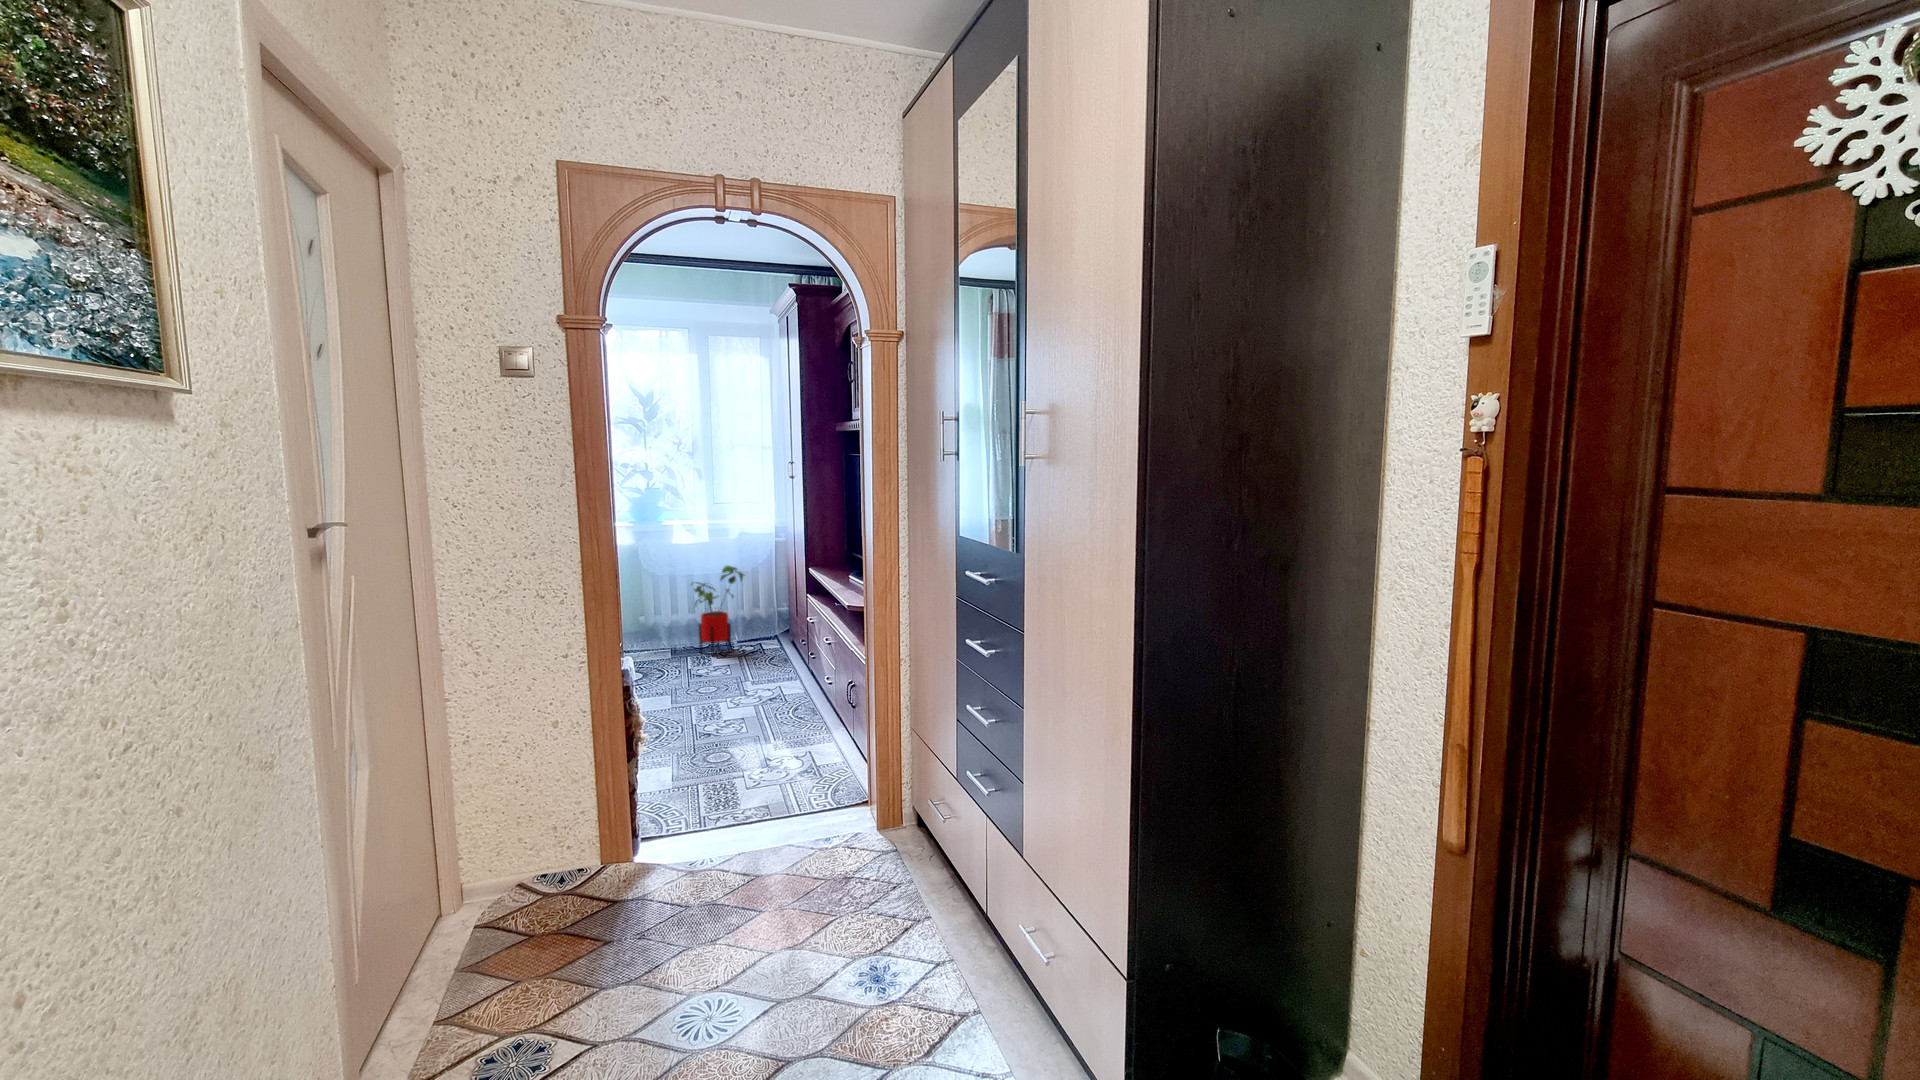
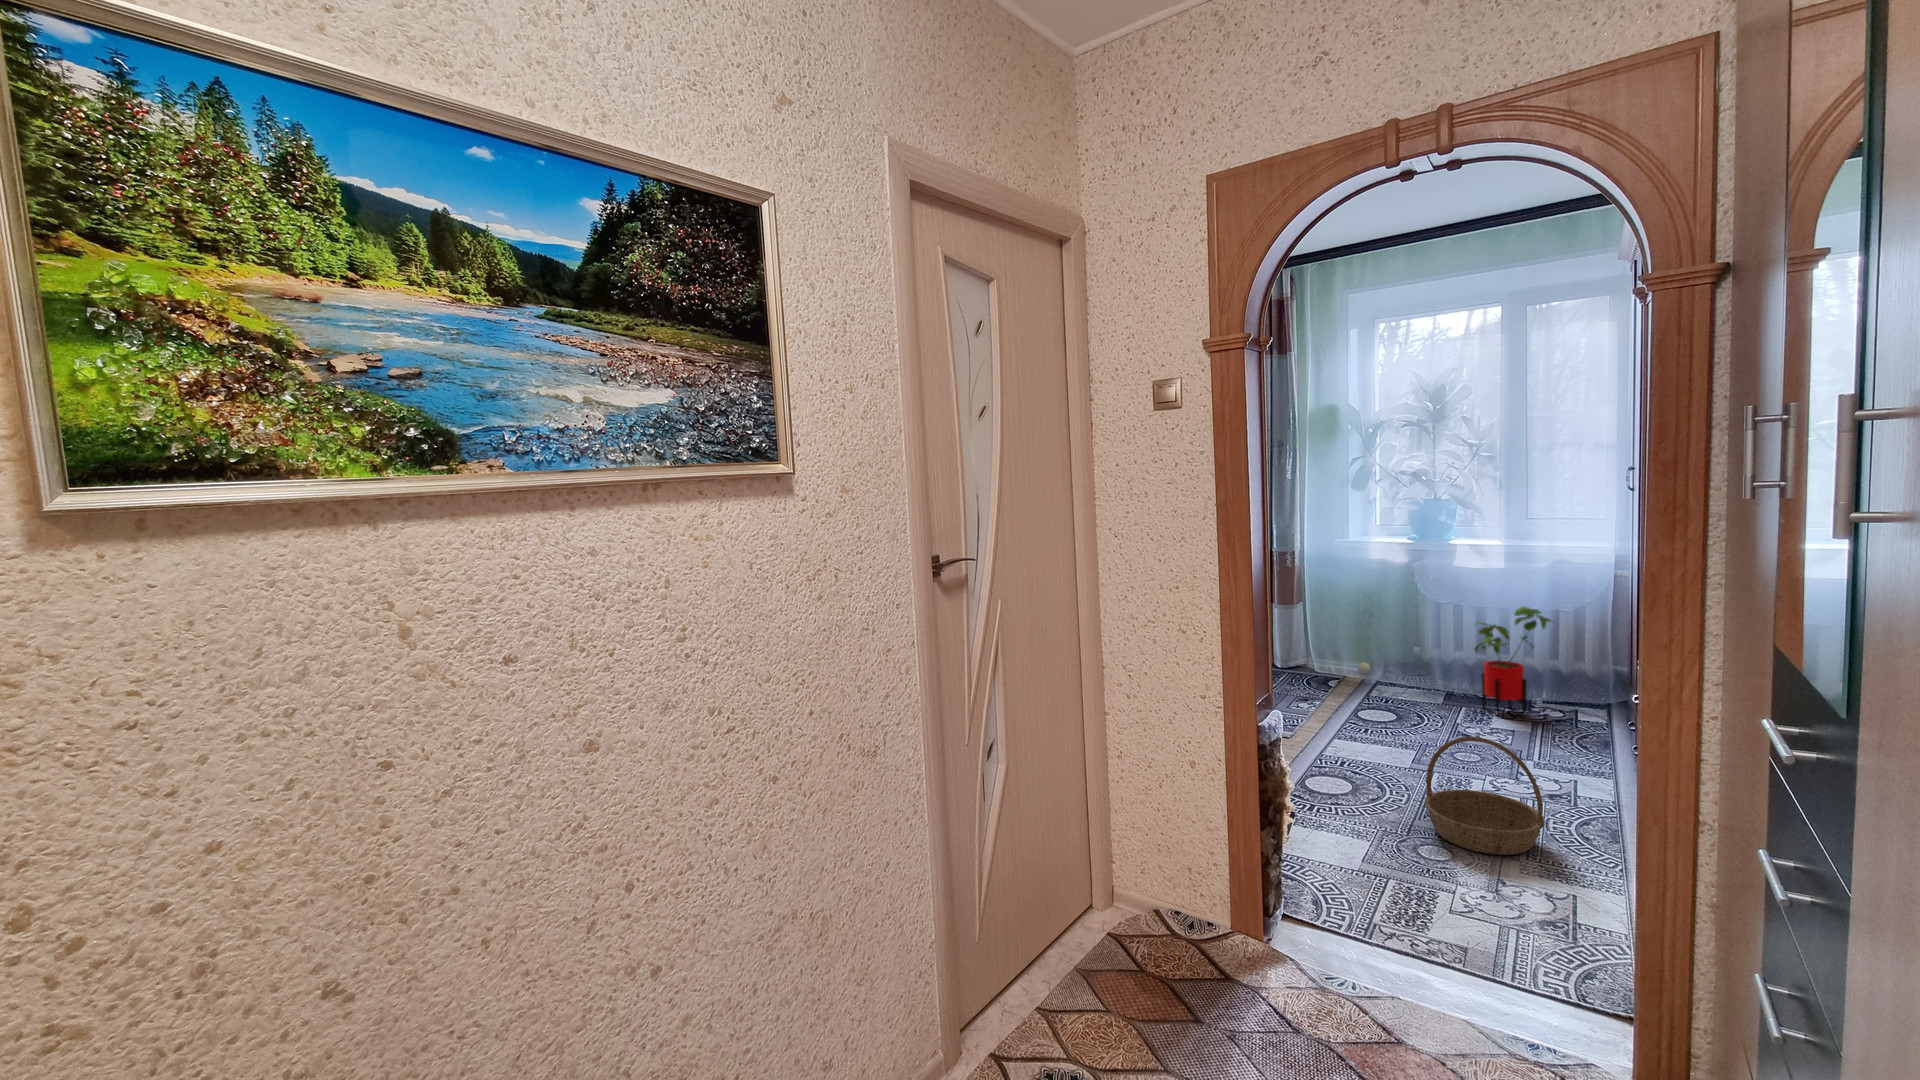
basket: none [701,661,783,749] -> present [1425,737,1544,855]

